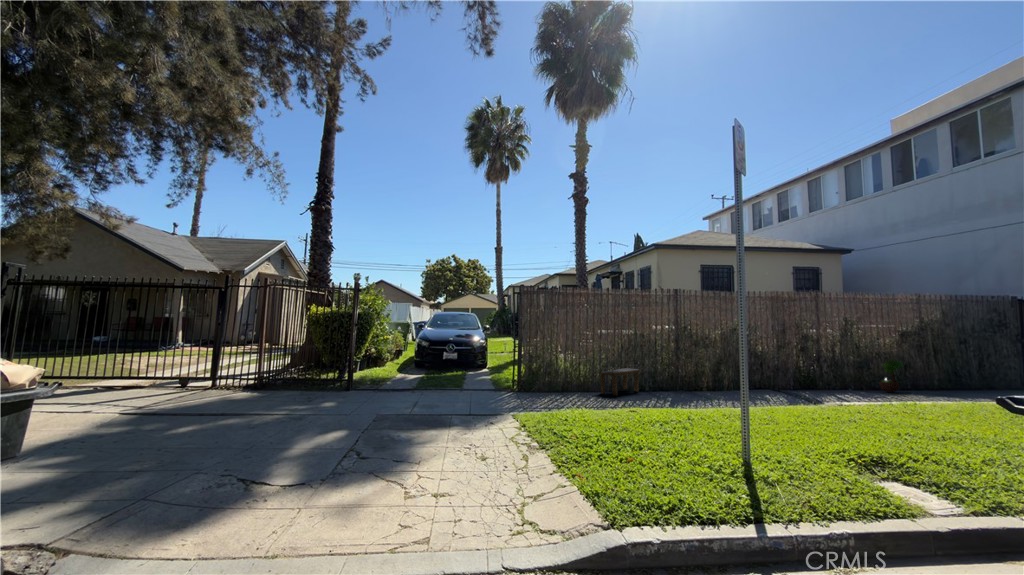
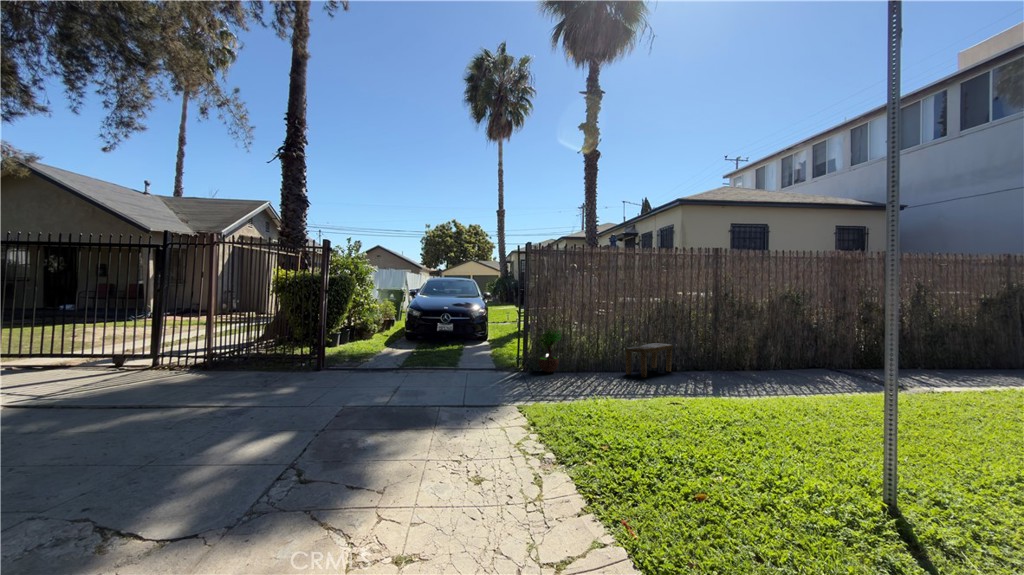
potted tree: present [879,360,902,392] -> present [538,329,561,372]

